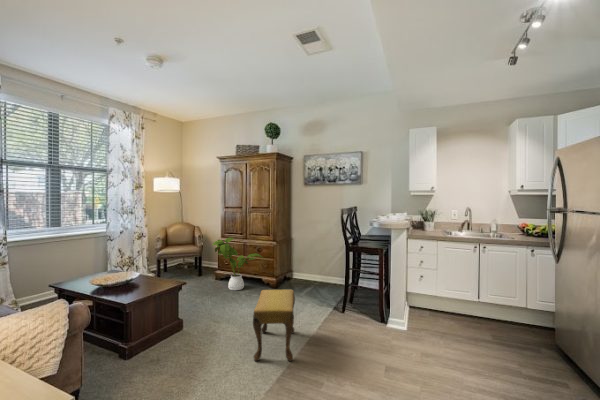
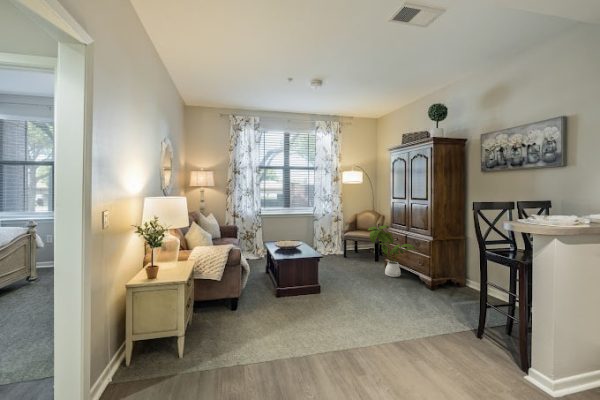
footstool: present [253,290,295,361] -> none [333,272,393,338]

